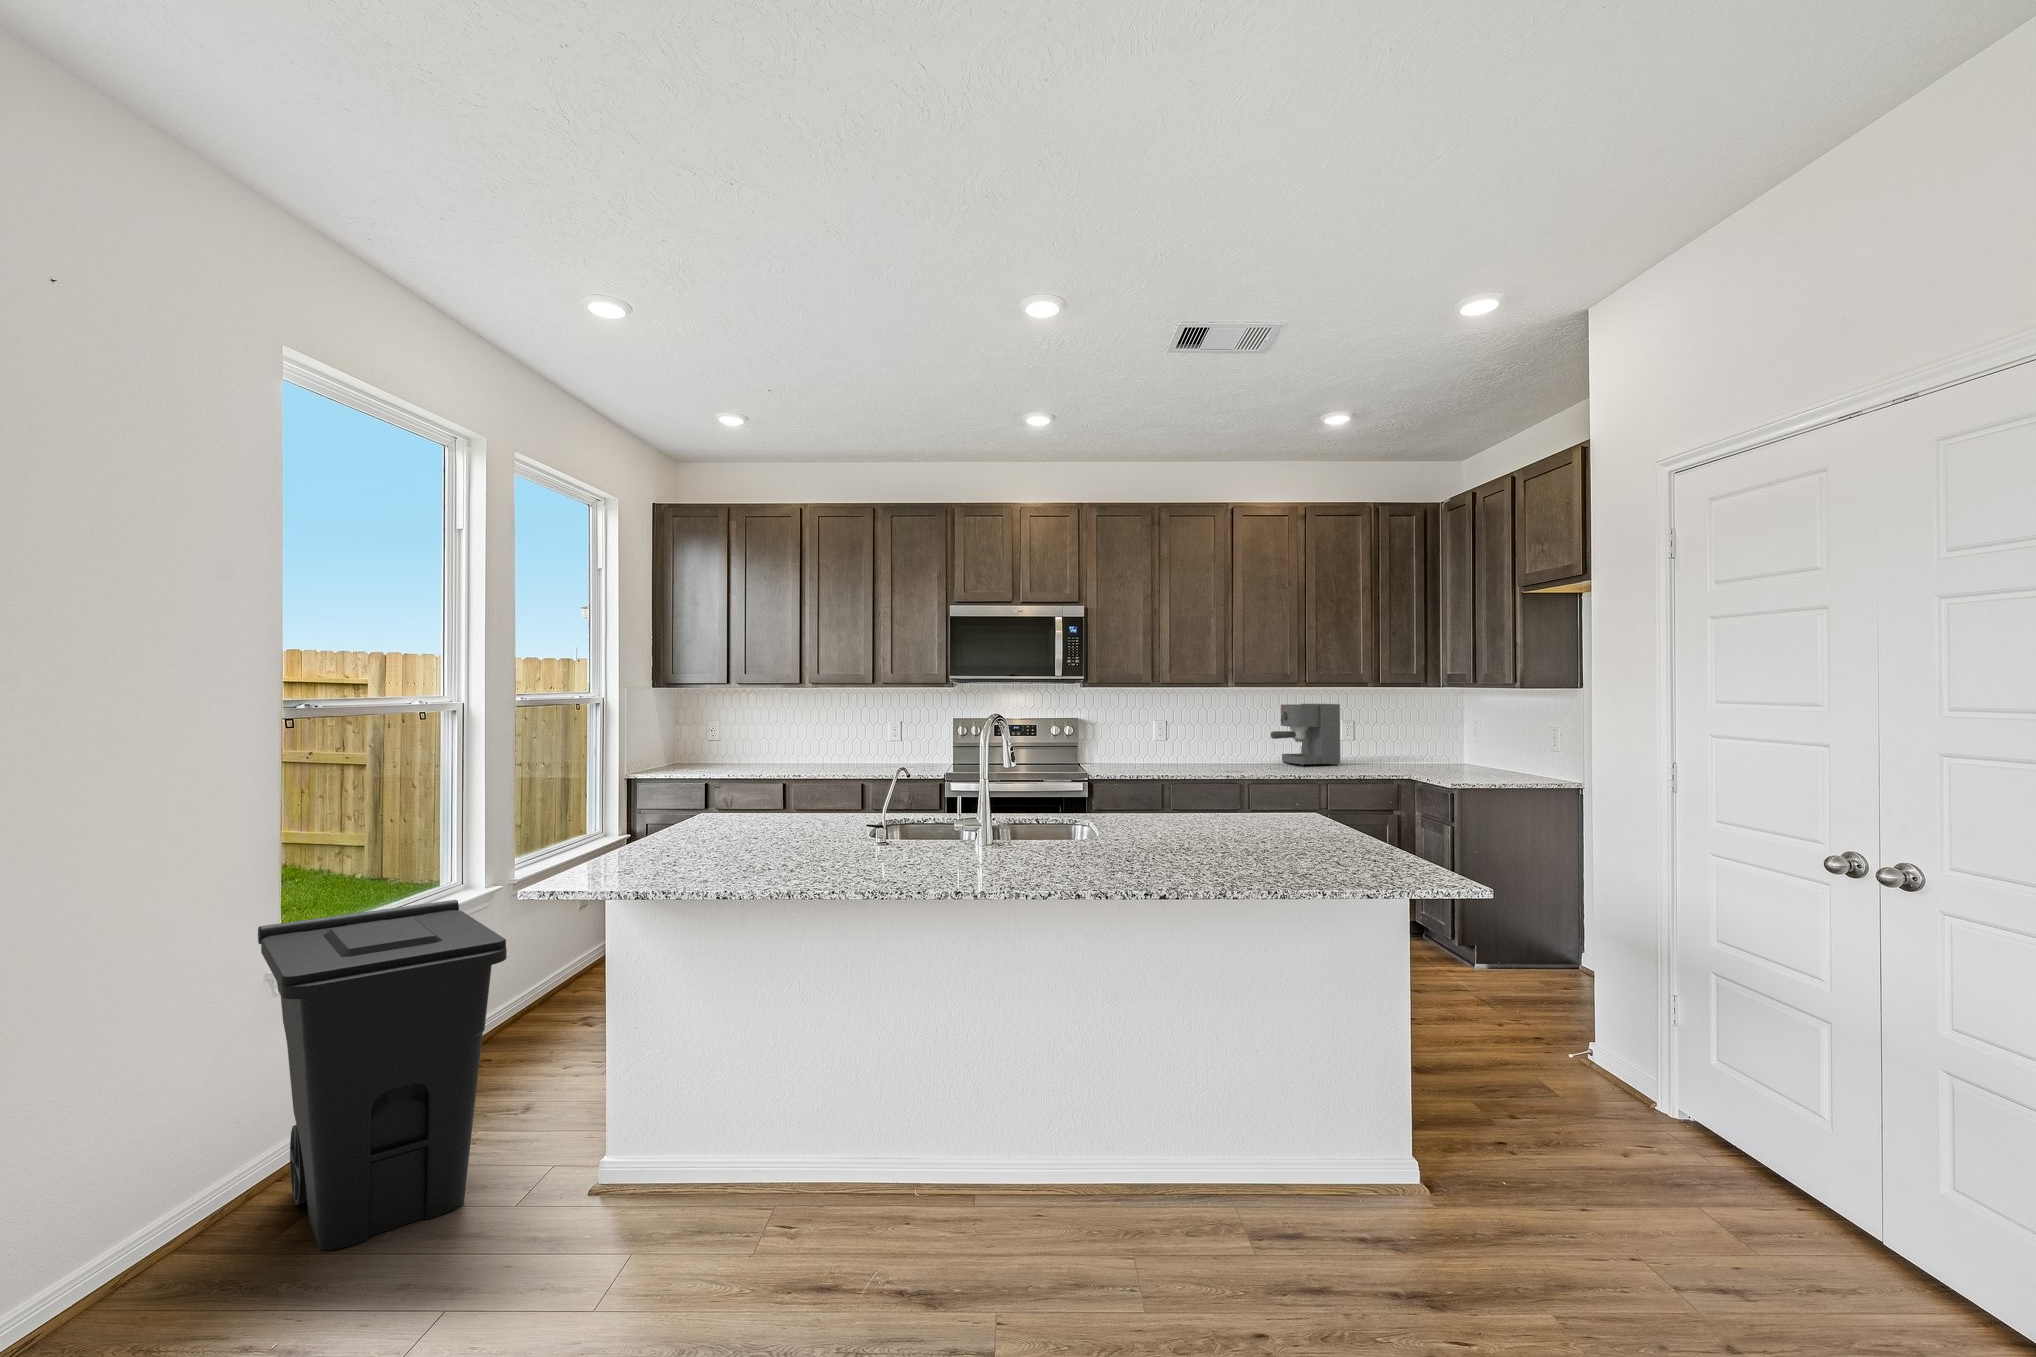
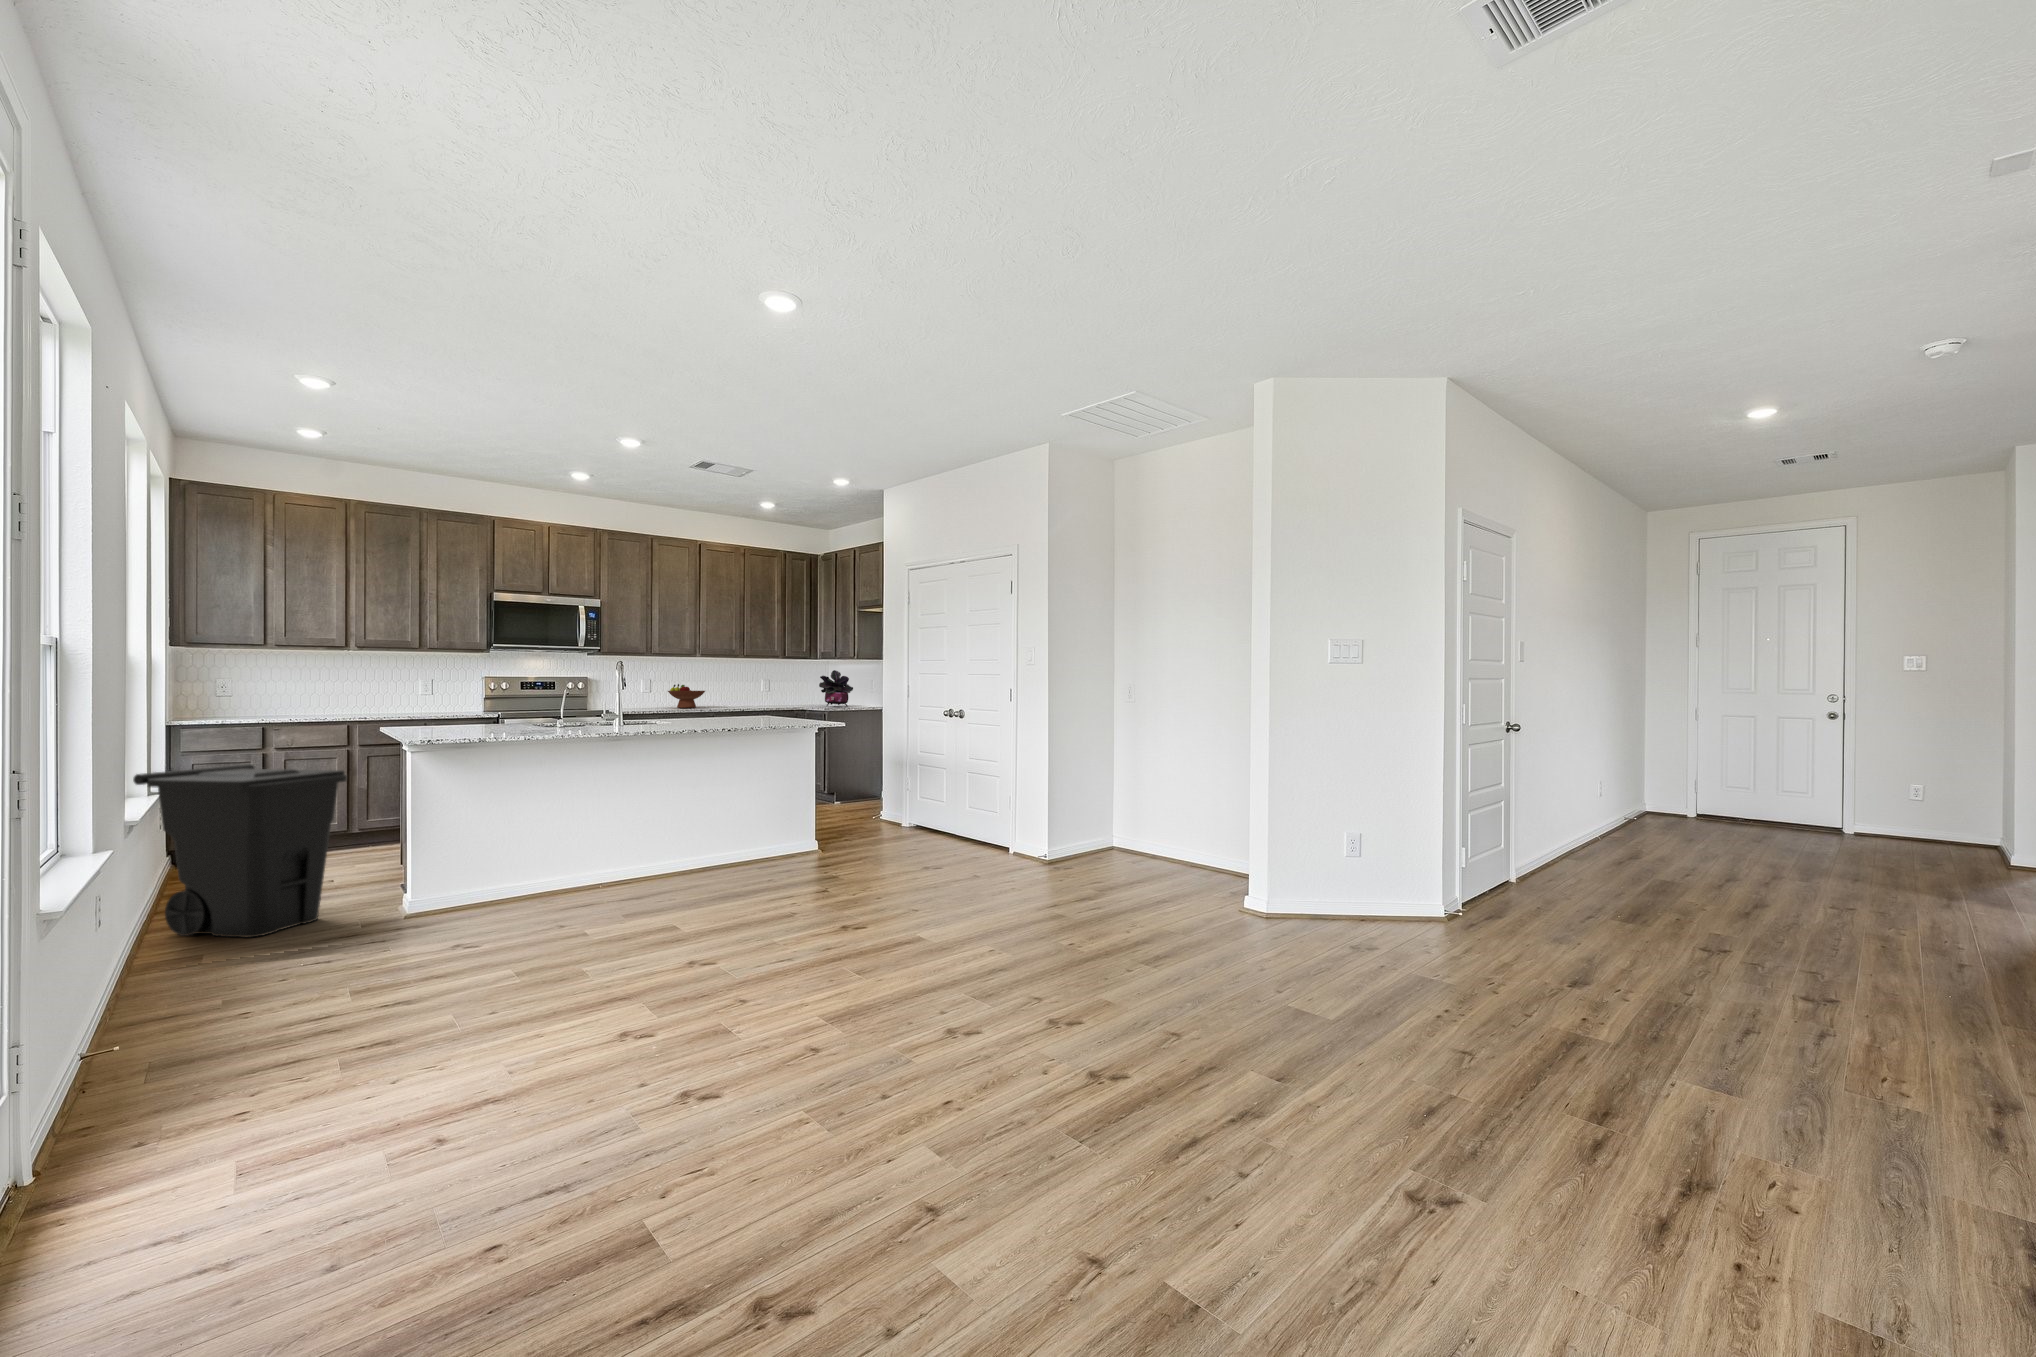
coffee maker: present [1271,704,1340,766] -> none [721,669,762,705]
potted plant: none [1442,707,1511,776] -> present [819,670,853,707]
fruit bowl: none [1186,731,1244,770] -> present [668,684,705,708]

